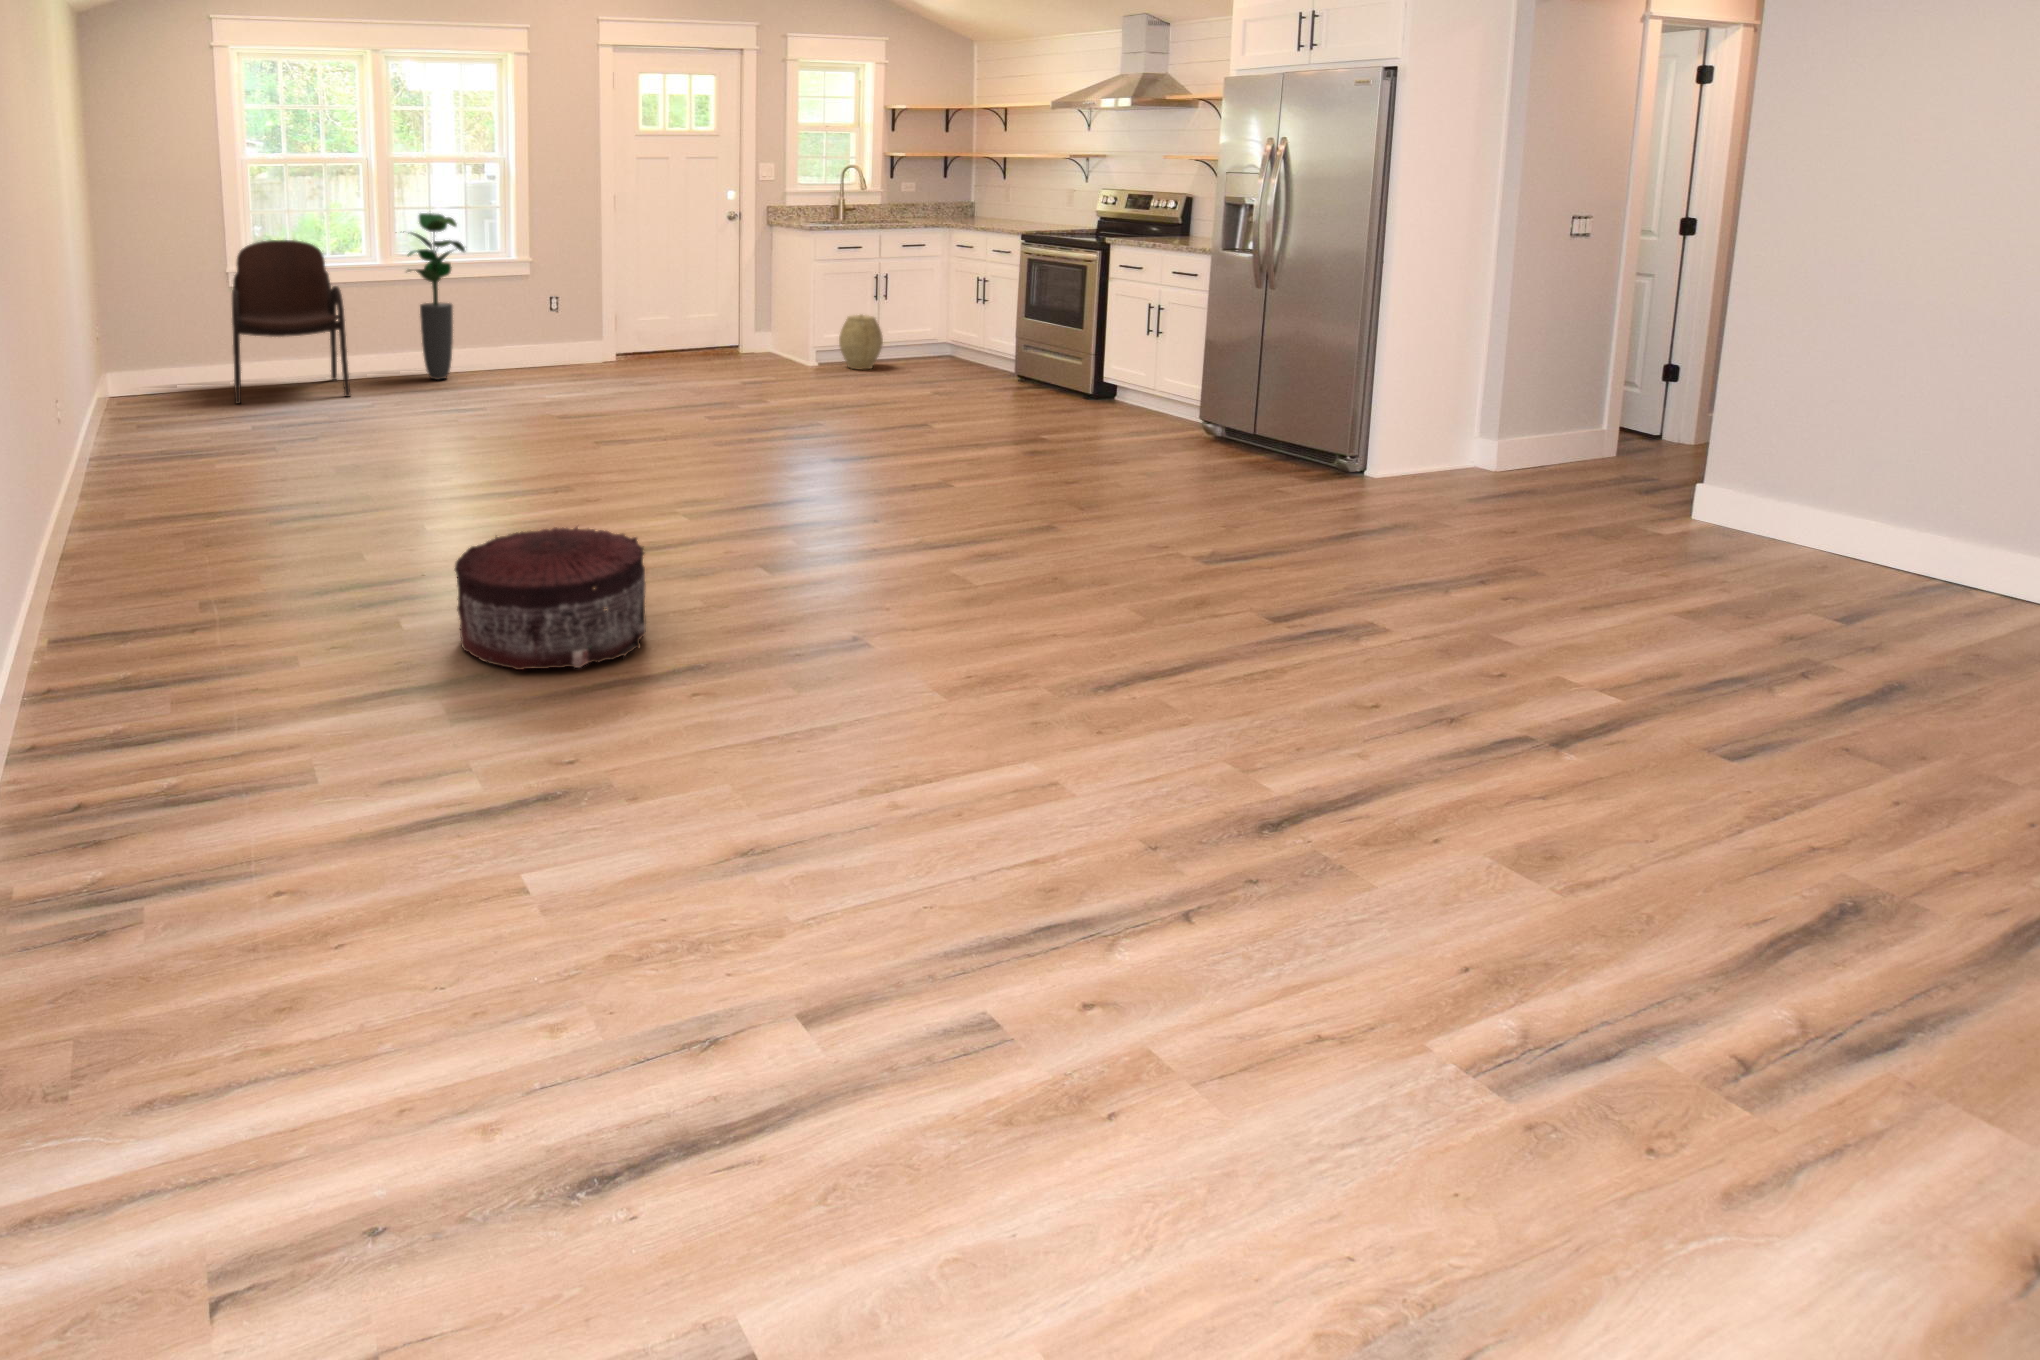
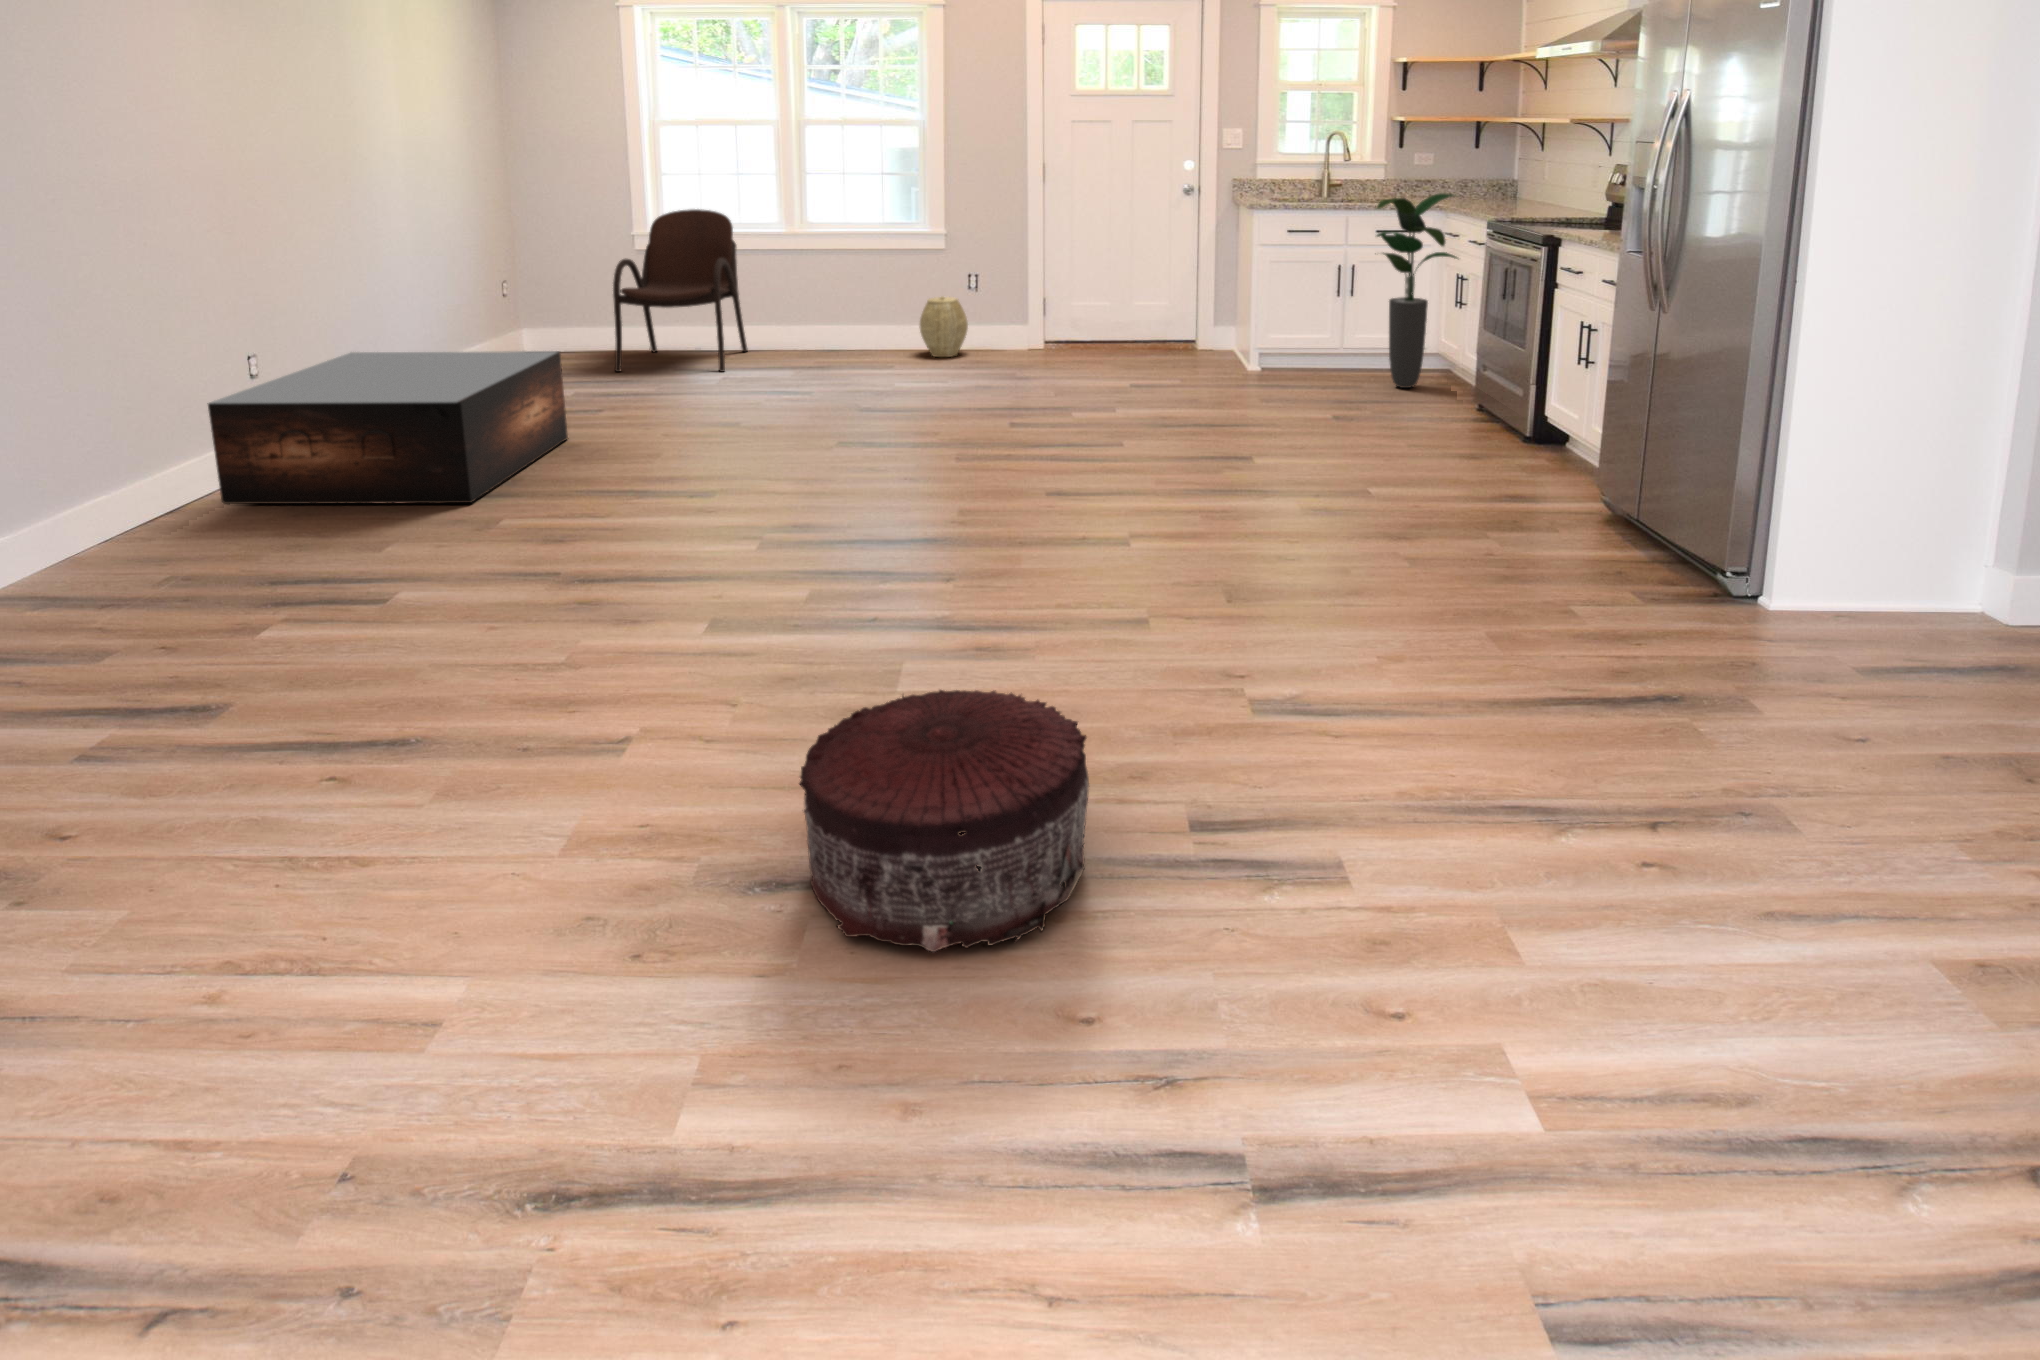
potted plant: present [407,213,465,380] -> present [1377,193,1458,388]
woven basket: present [839,315,883,369] -> present [919,296,968,357]
coffee table: none [63,373,343,539] -> present [207,351,568,504]
pouf: present [455,527,646,670] -> present [799,690,1089,952]

